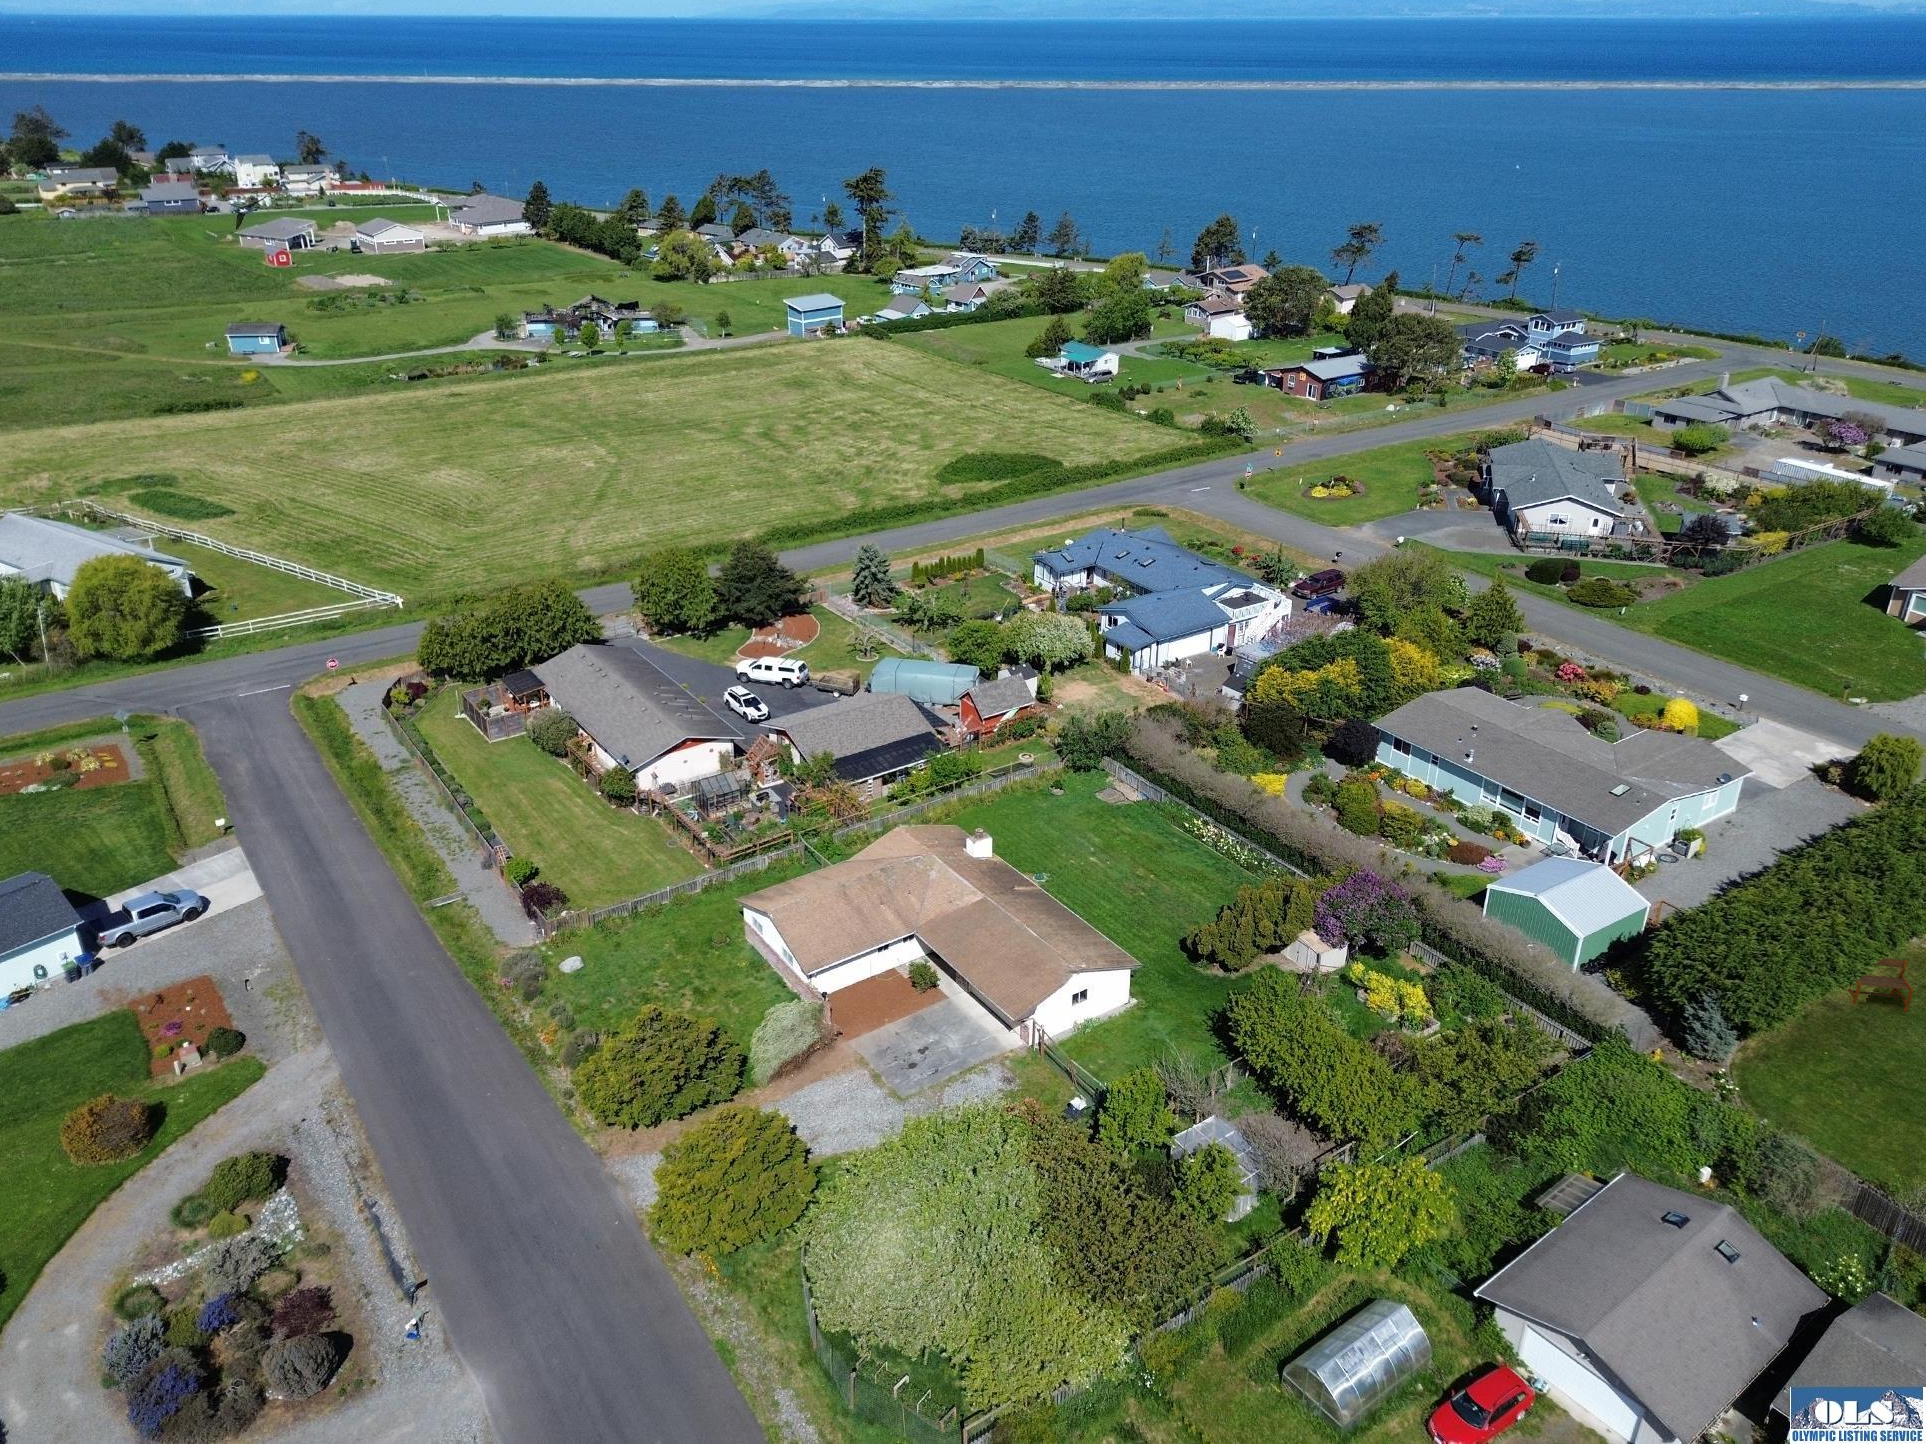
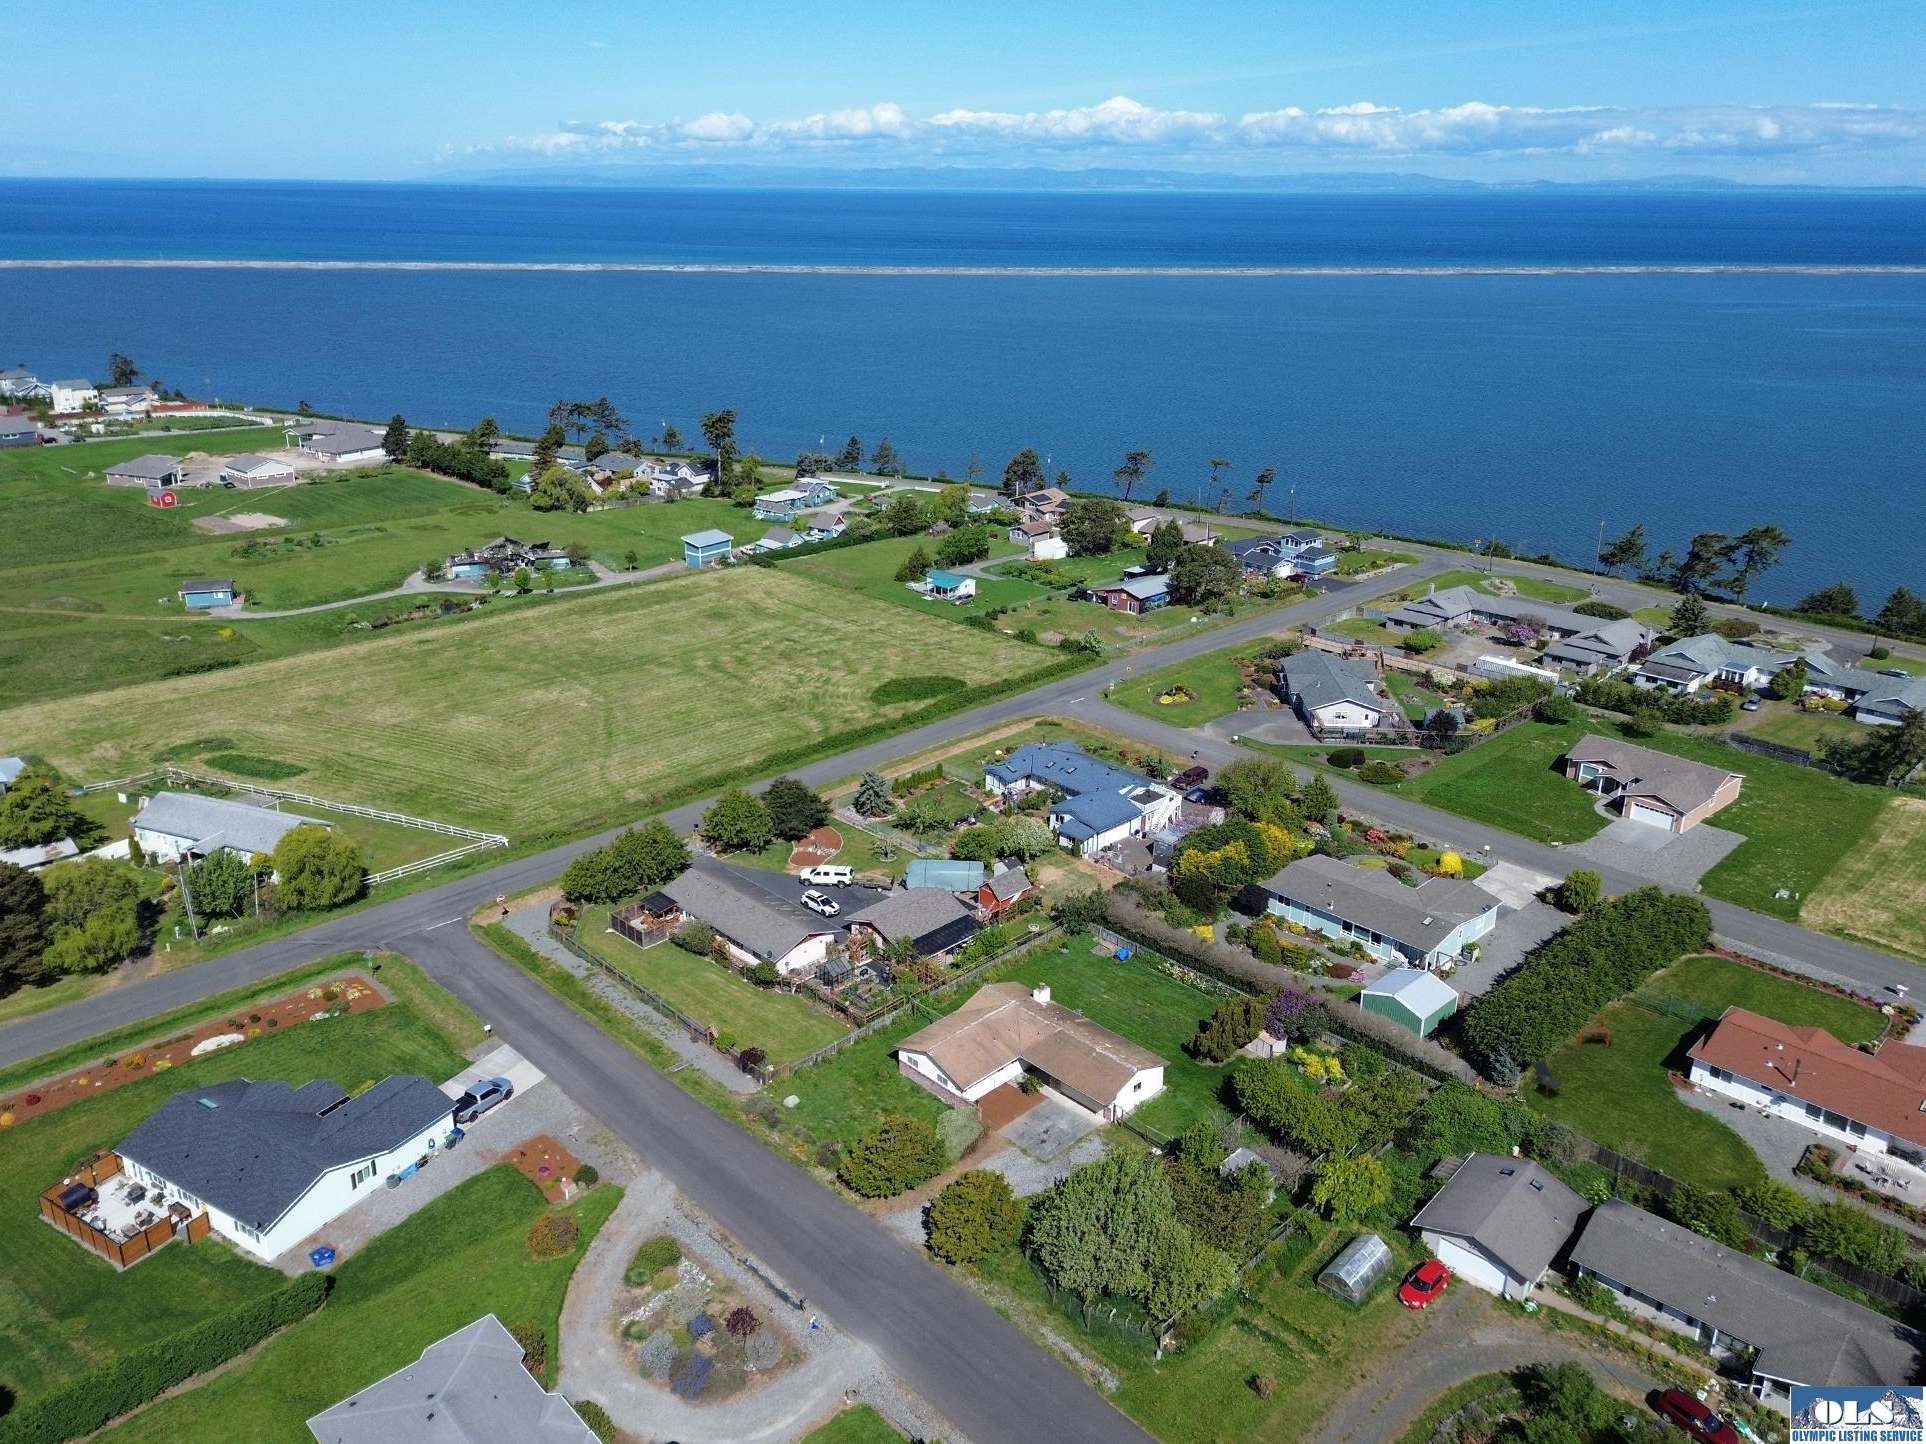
lounge chair: none [1756,1022,1815,1082] -> present [1533,1059,1562,1093]

